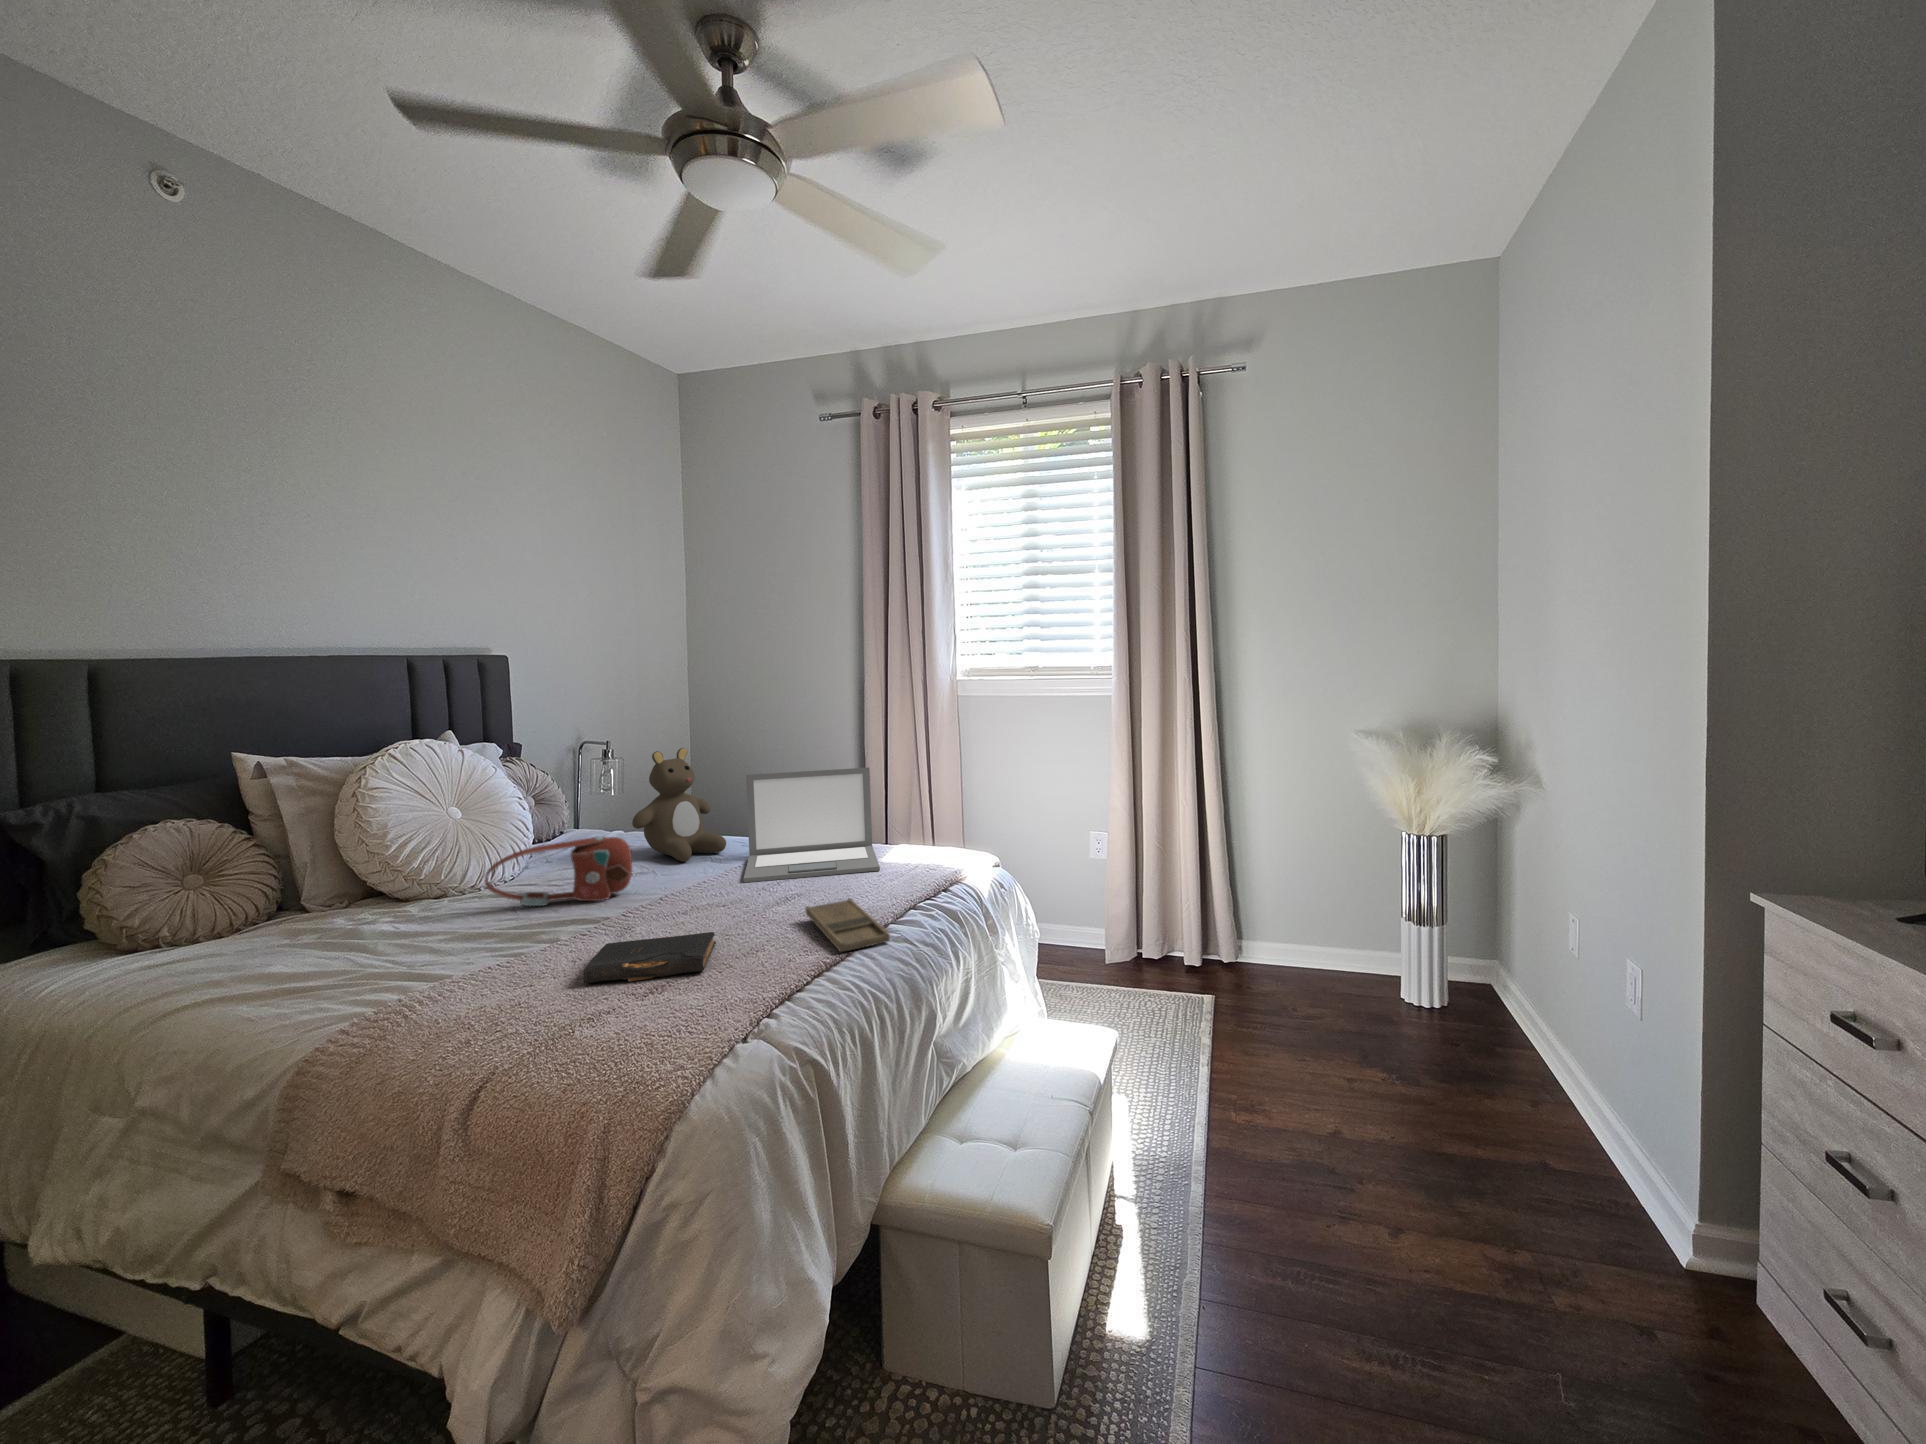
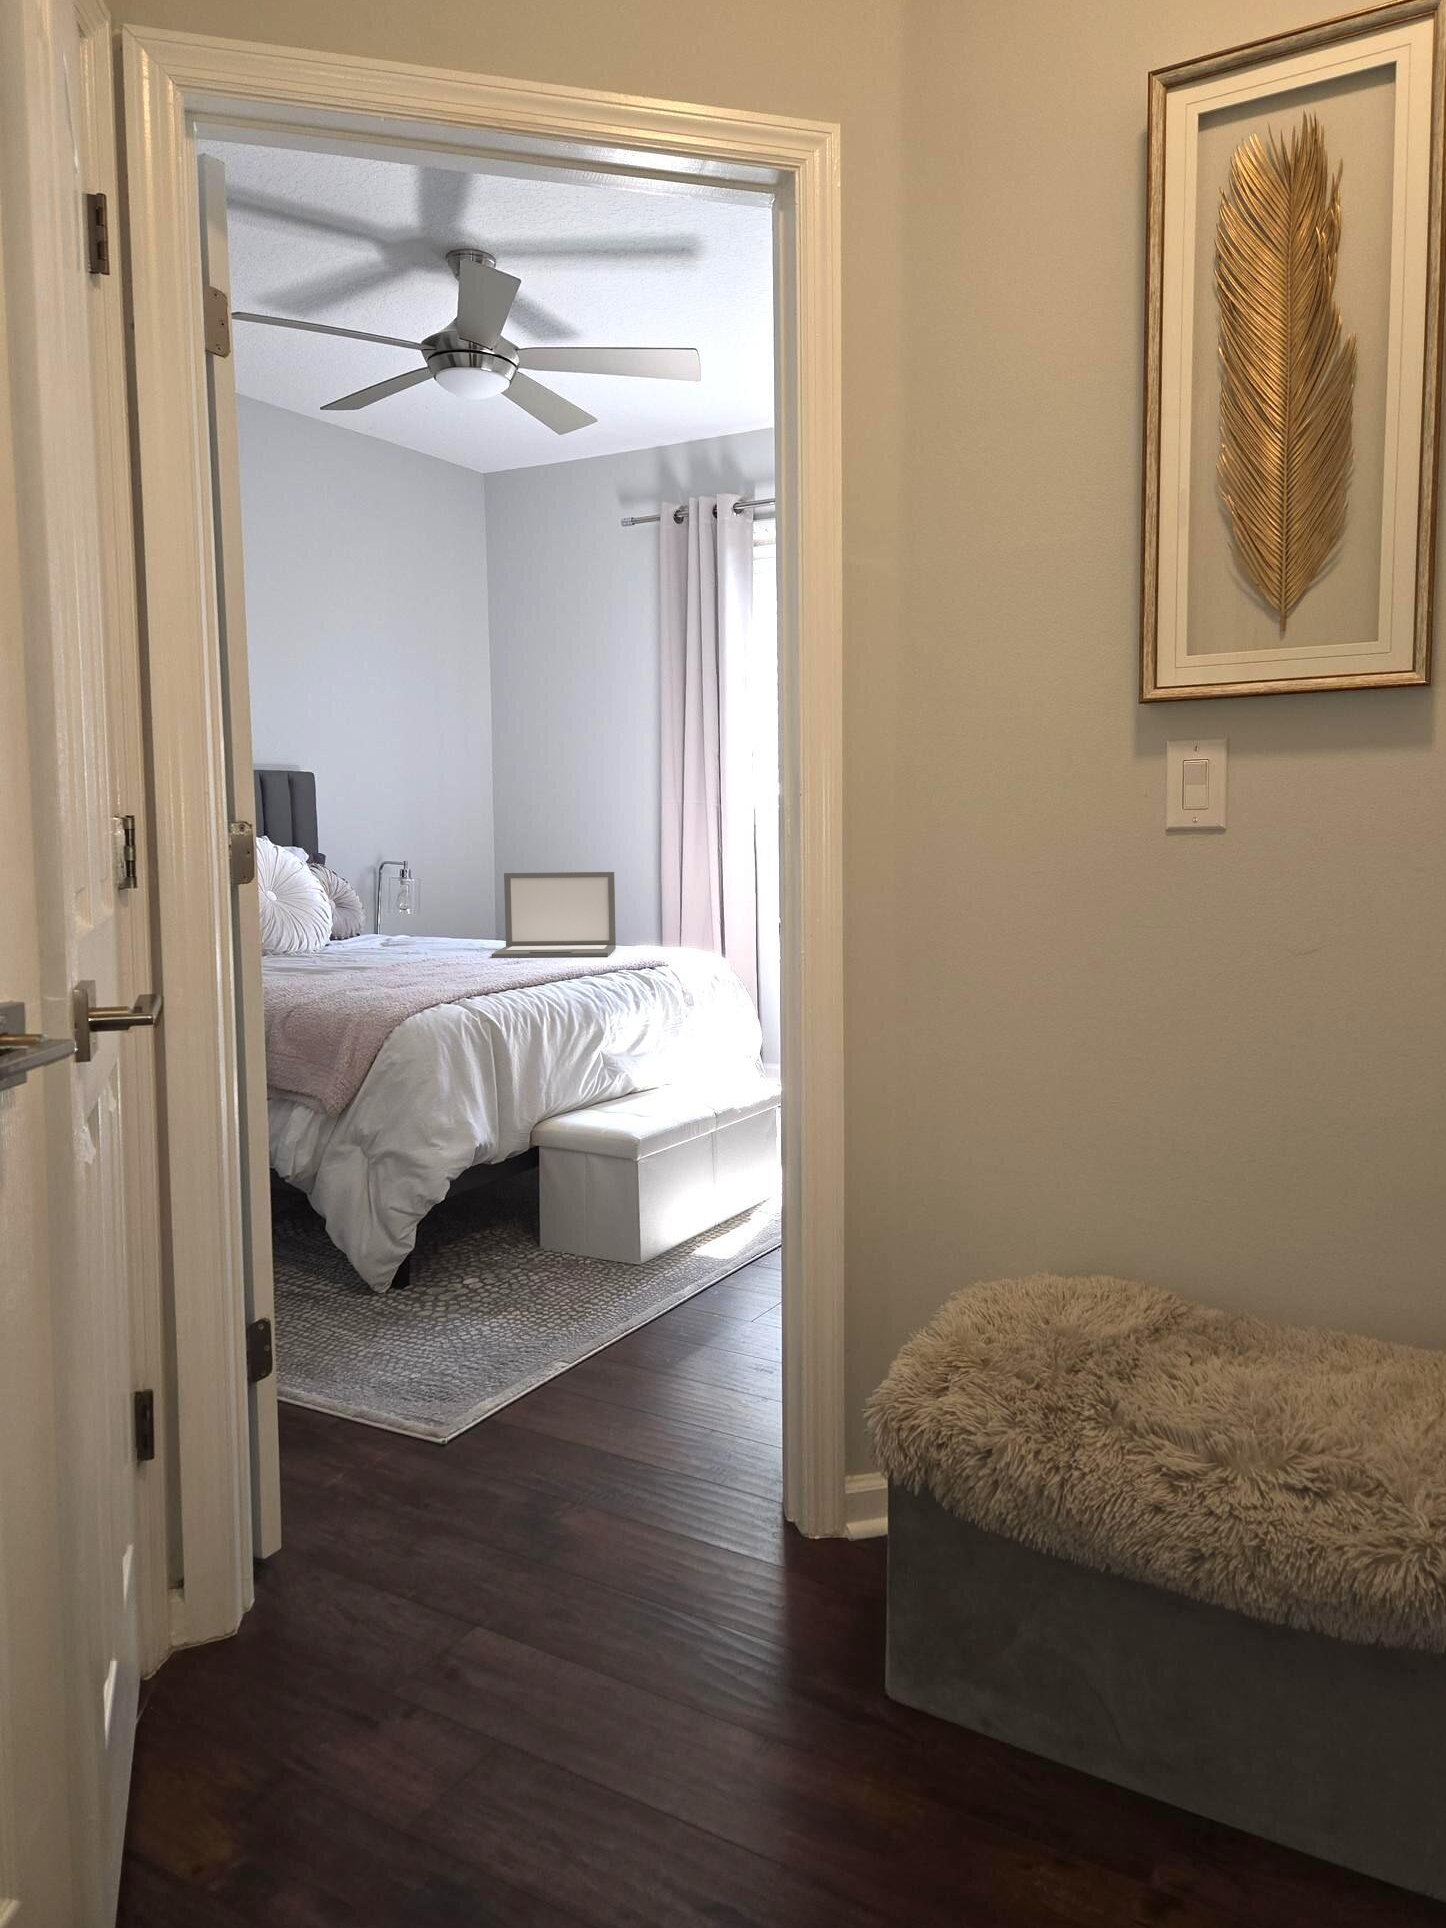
teddy bear: present [632,748,726,861] -> none [410,852,490,949]
handbag: present [485,836,632,906] -> none [292,908,402,960]
tray: present [806,899,890,952] -> none [523,956,574,978]
book: present [584,932,716,983] -> none [354,964,450,981]

